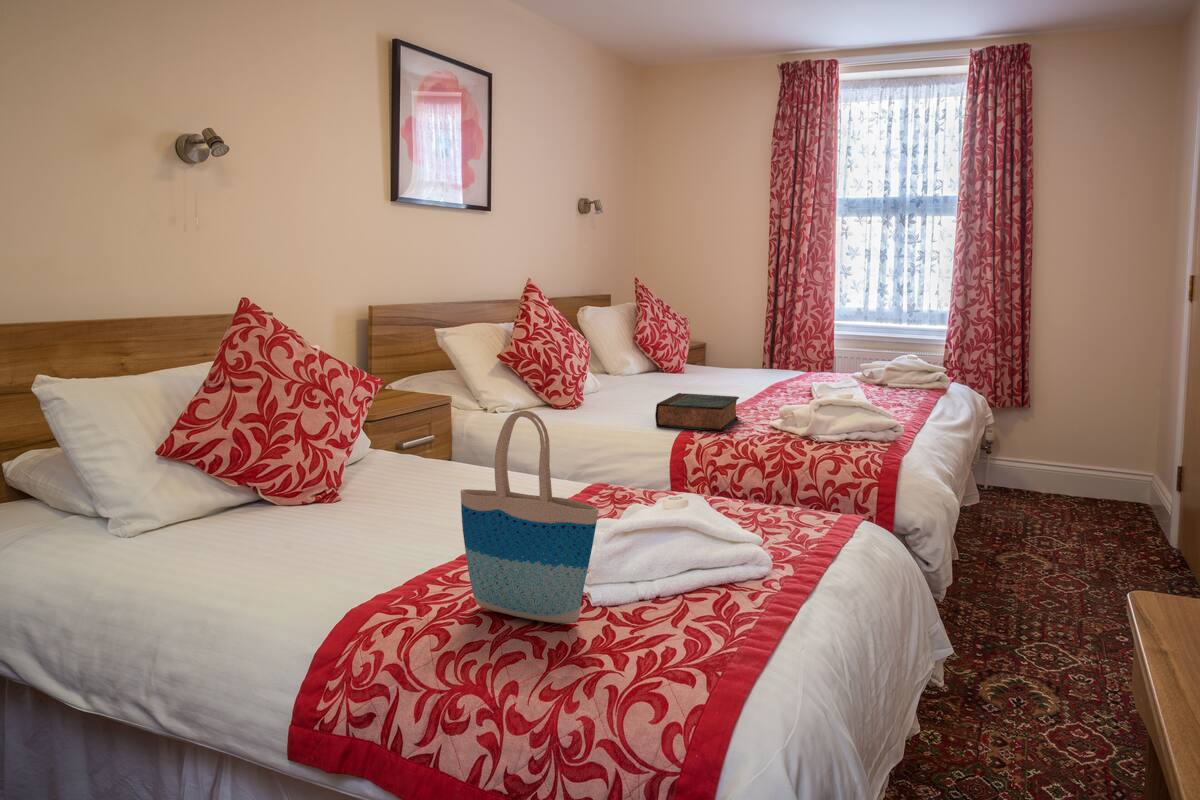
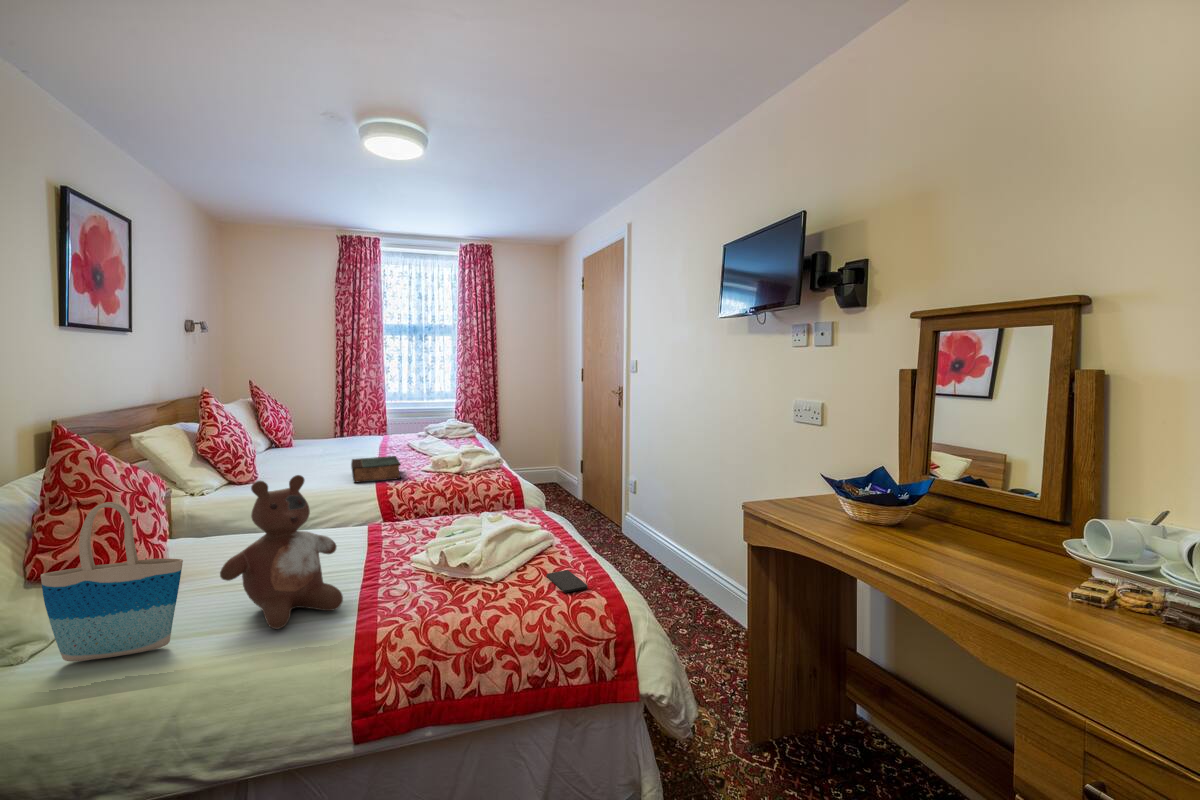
stuffed bear: none [277,381,424,574] -> present [220,475,343,629]
tote bag: present [461,410,599,623] -> present [41,502,183,662]
smartphone: none [655,620,720,667] -> present [547,570,587,592]

